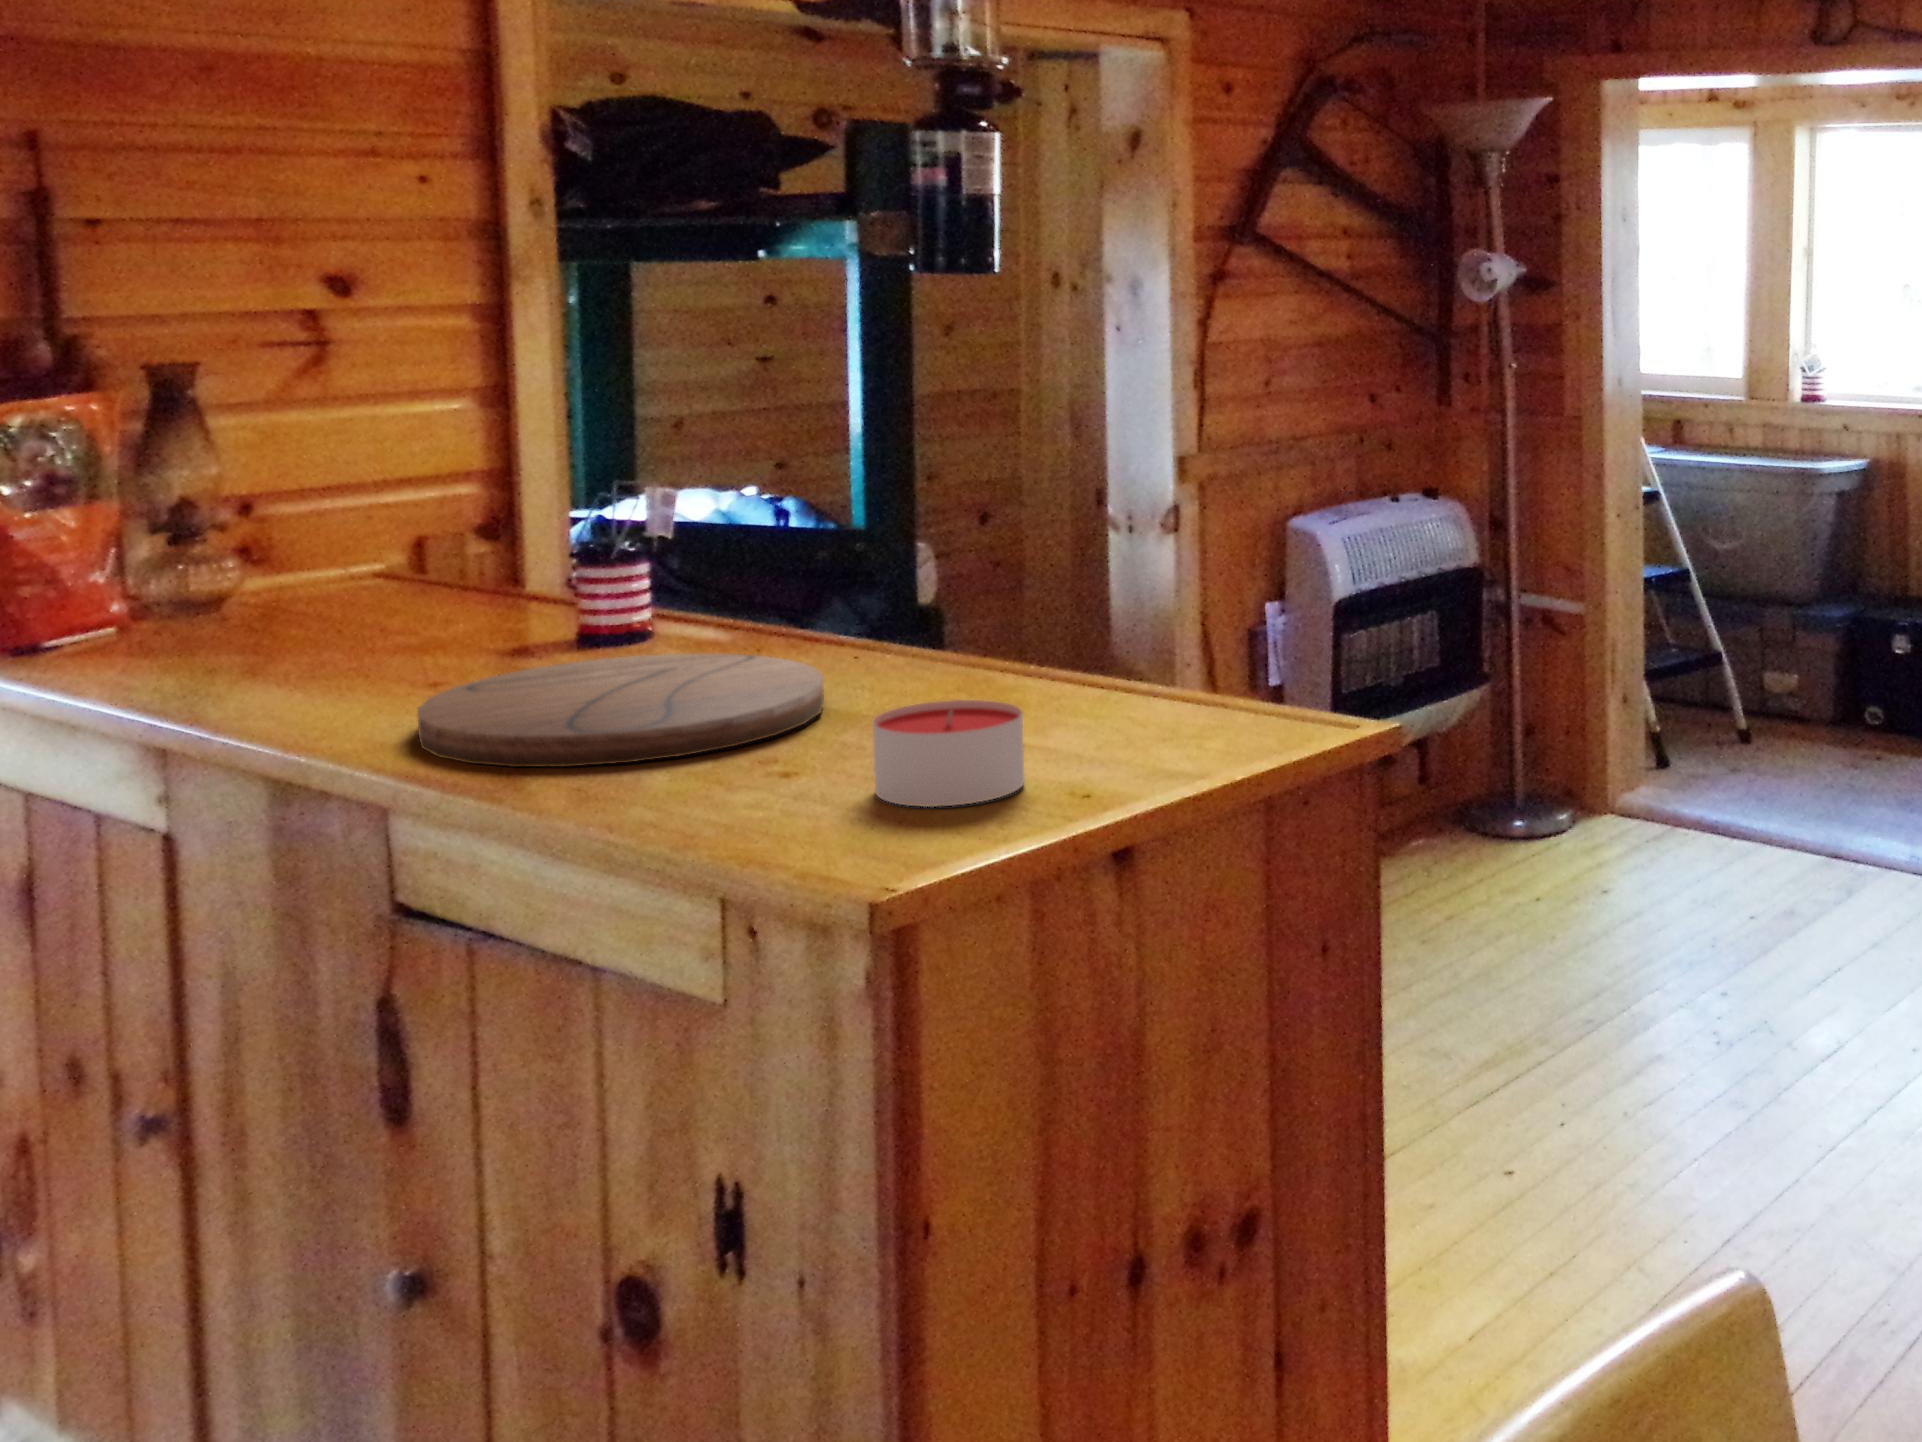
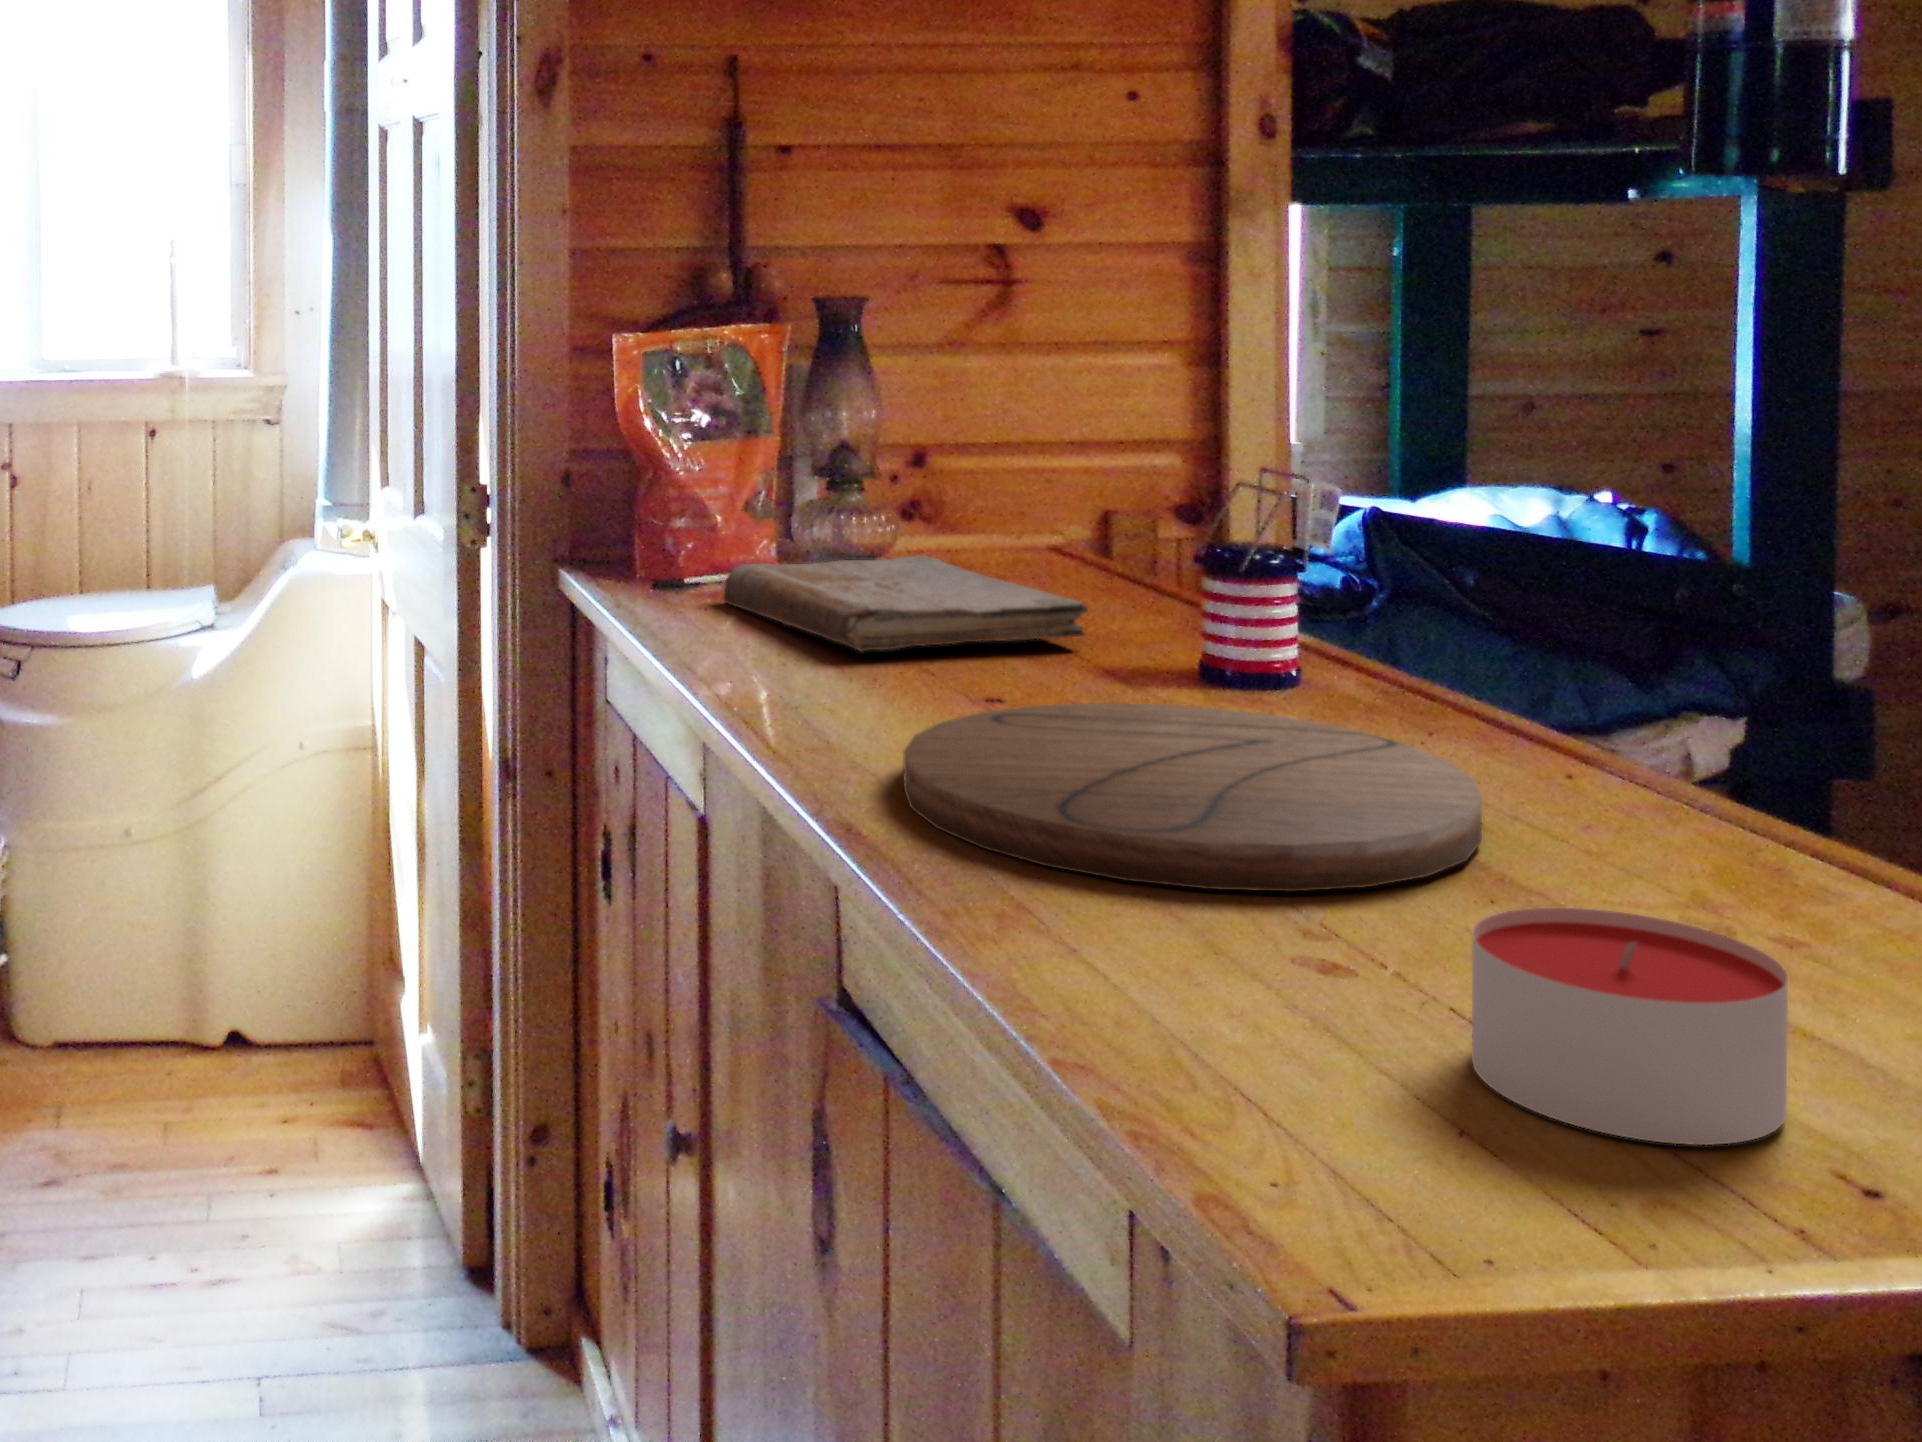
book: none [102,590,475,669] -> present [724,555,1088,651]

